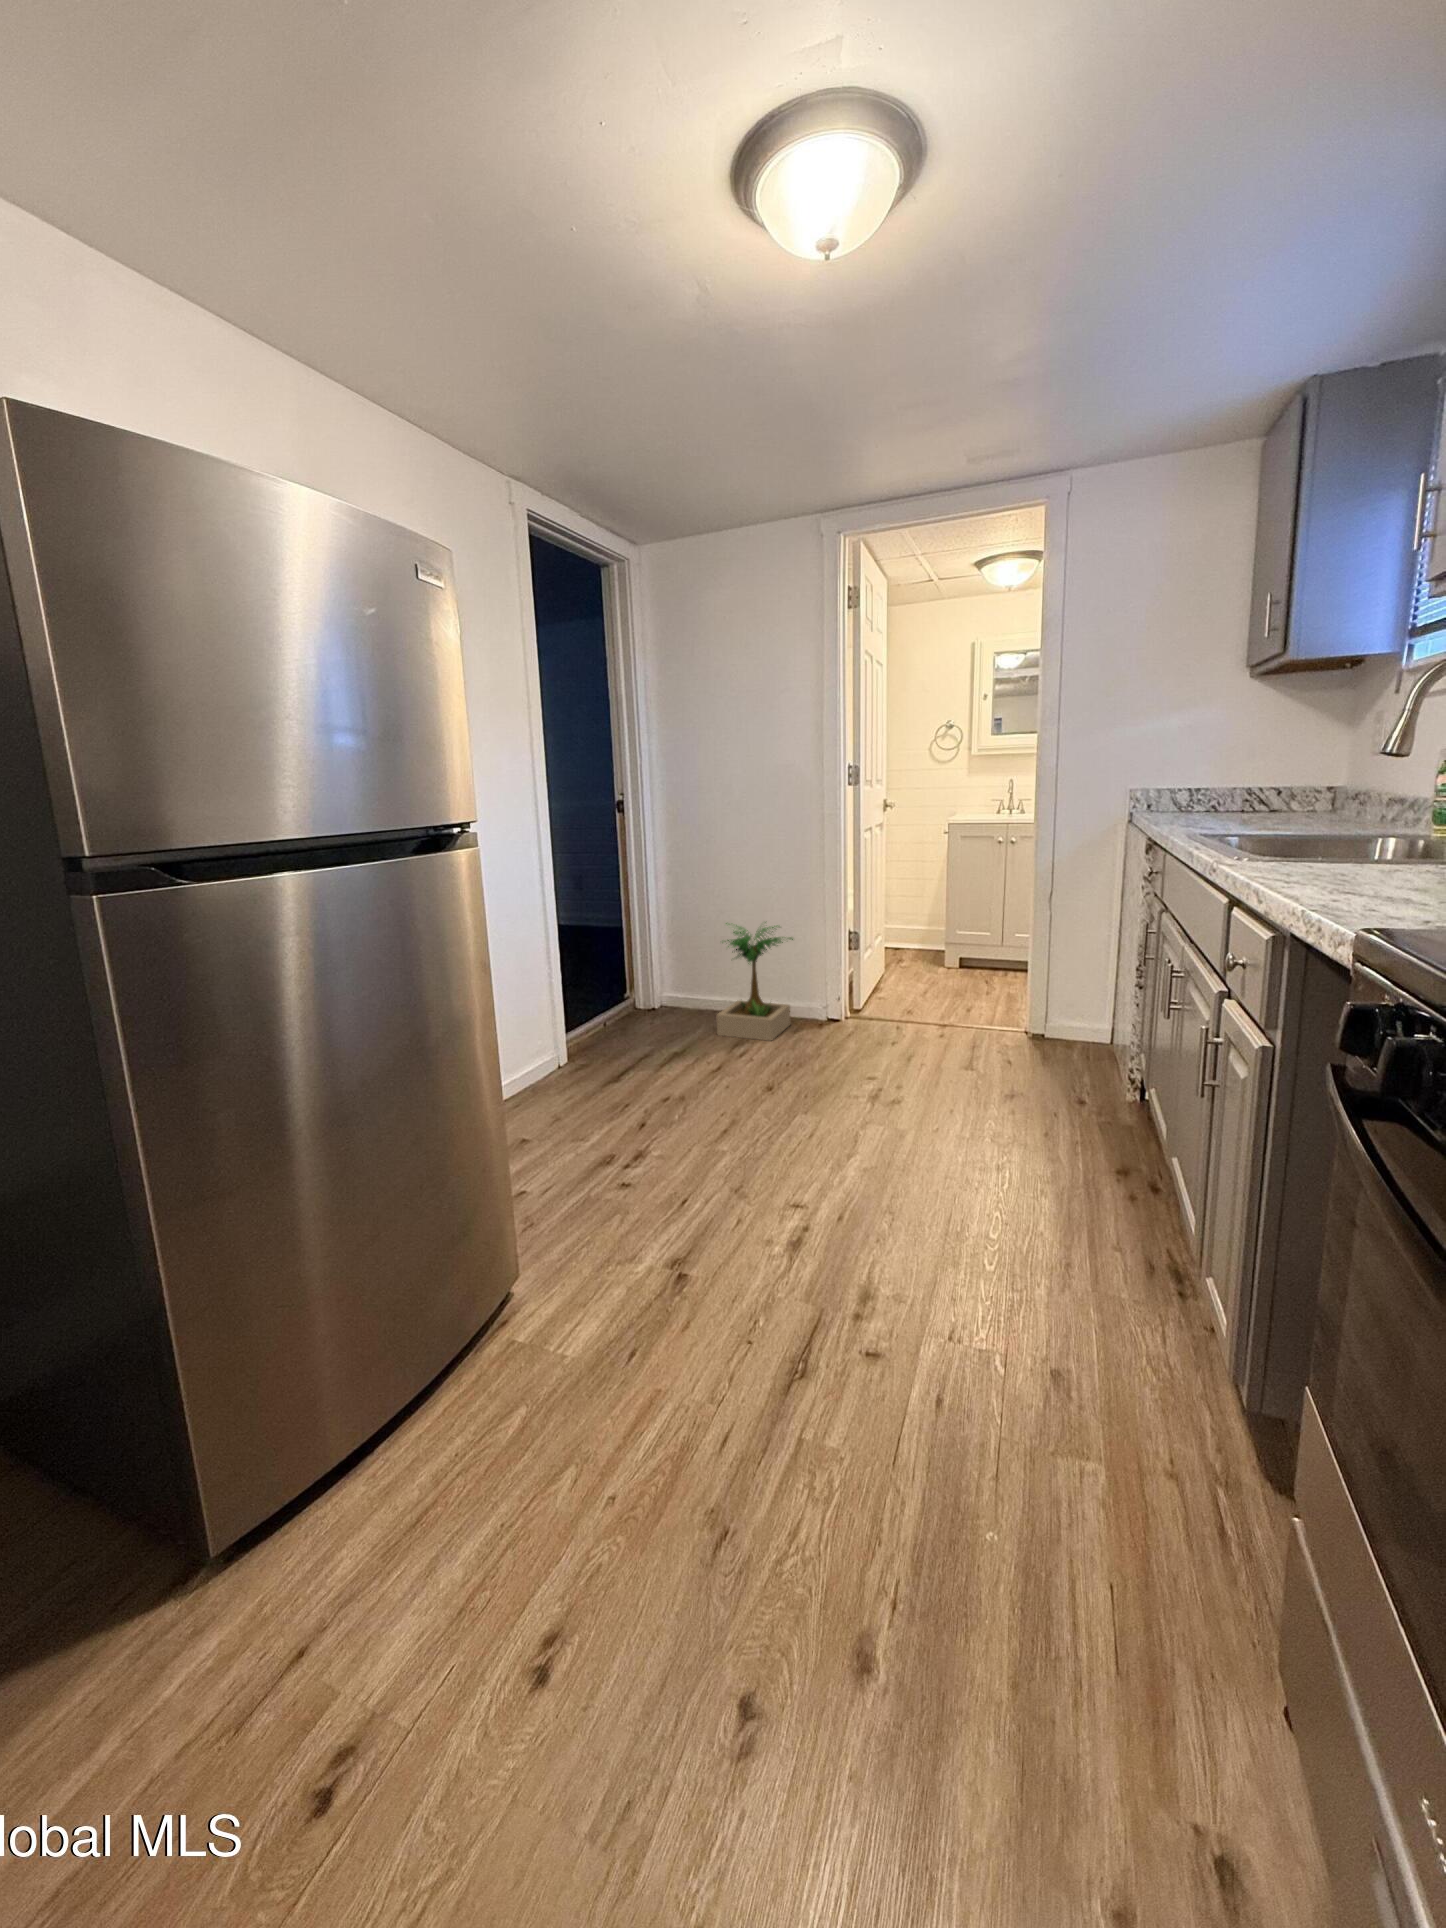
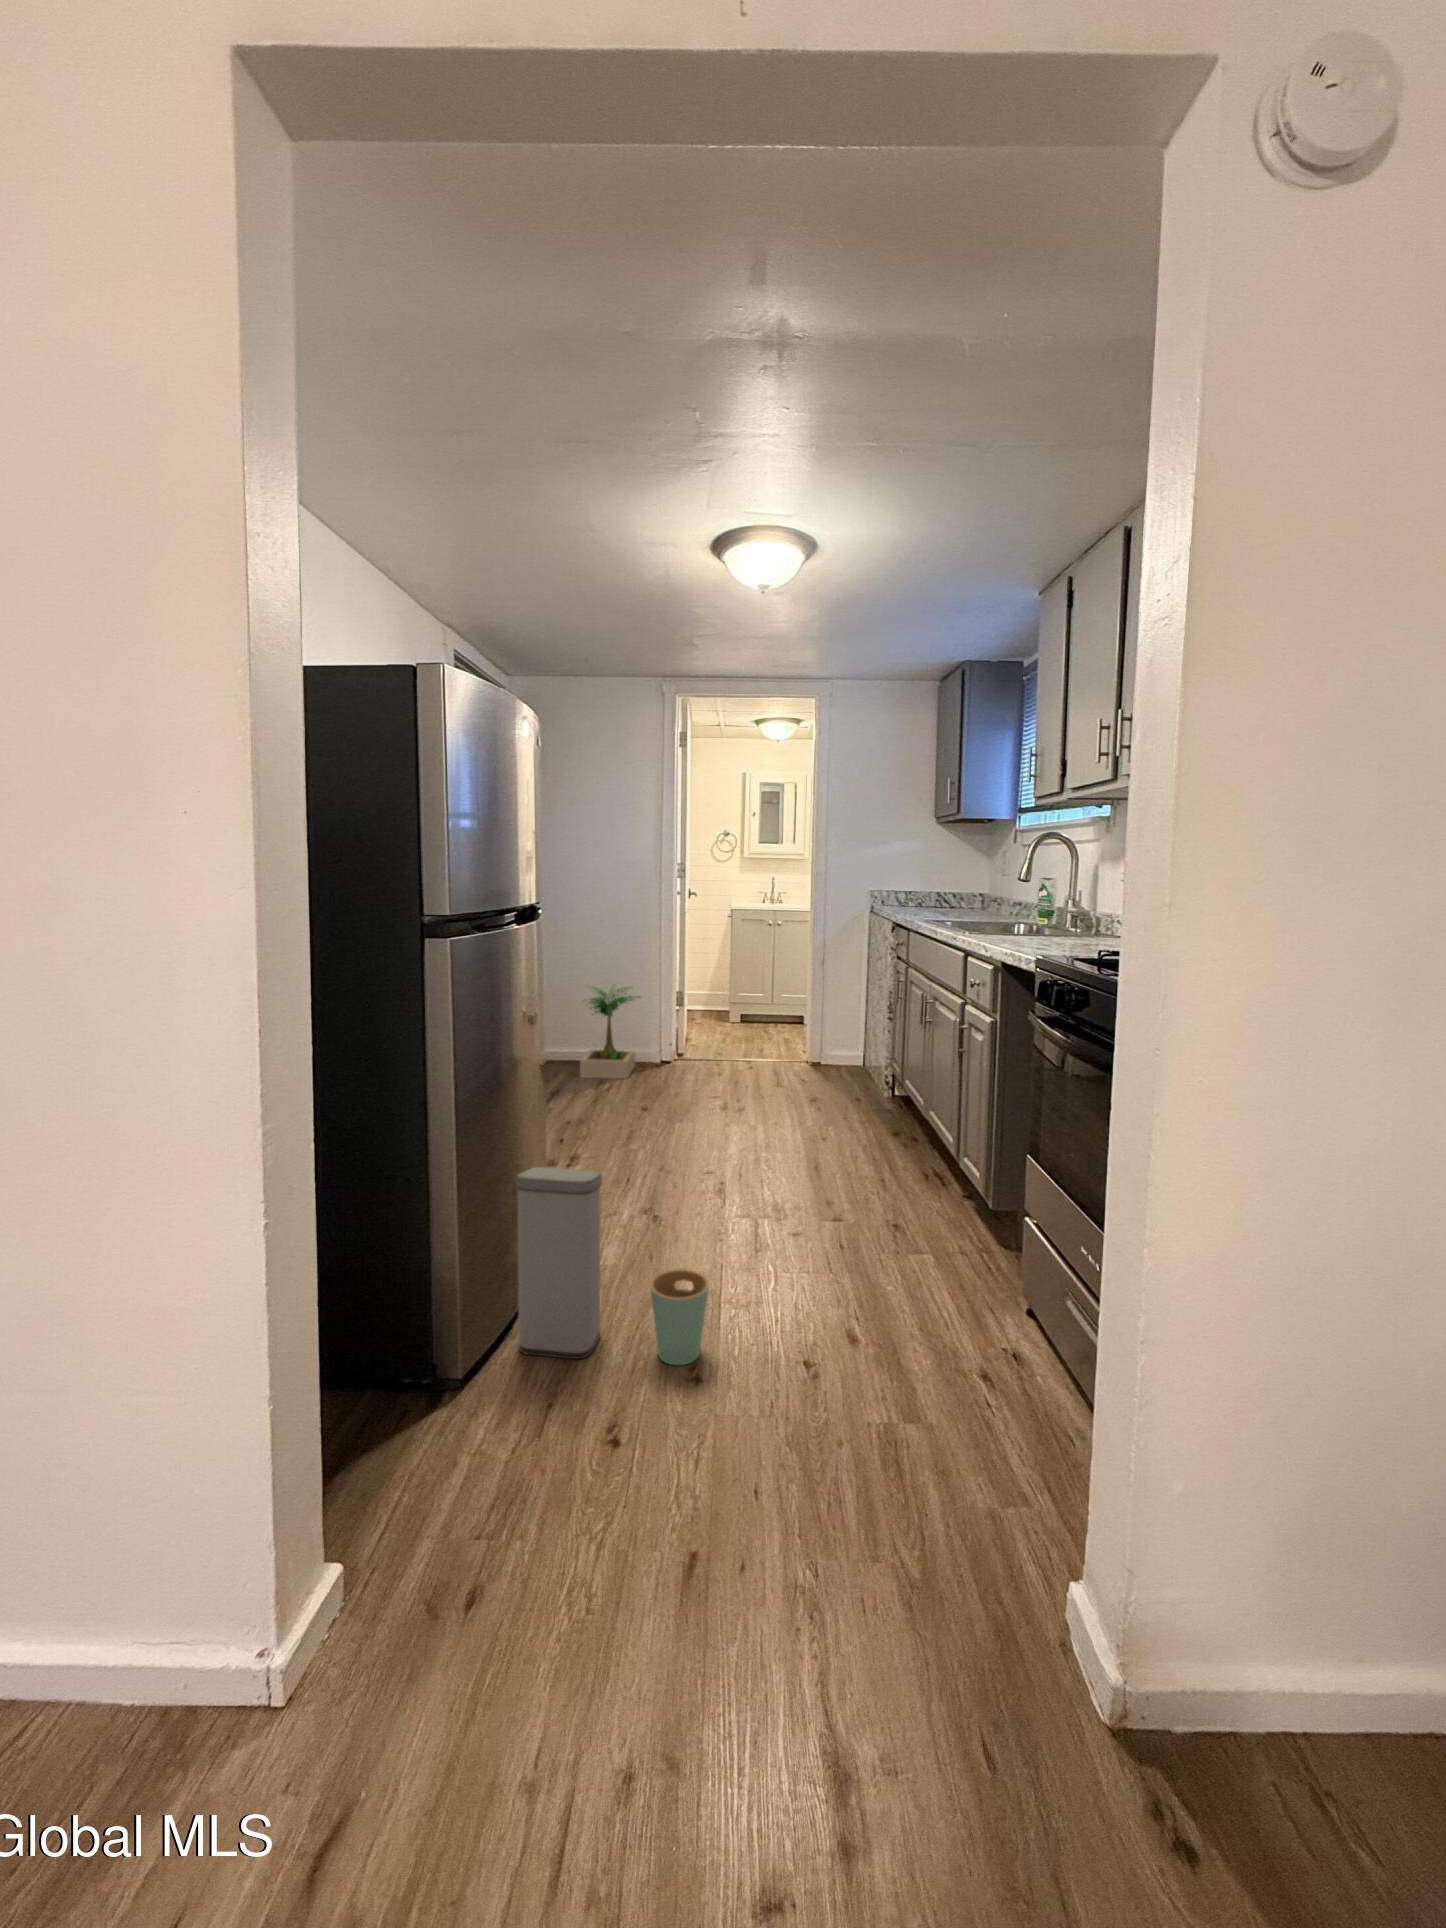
trash can: none [259,1258,555,1672] -> present [516,1167,709,1365]

